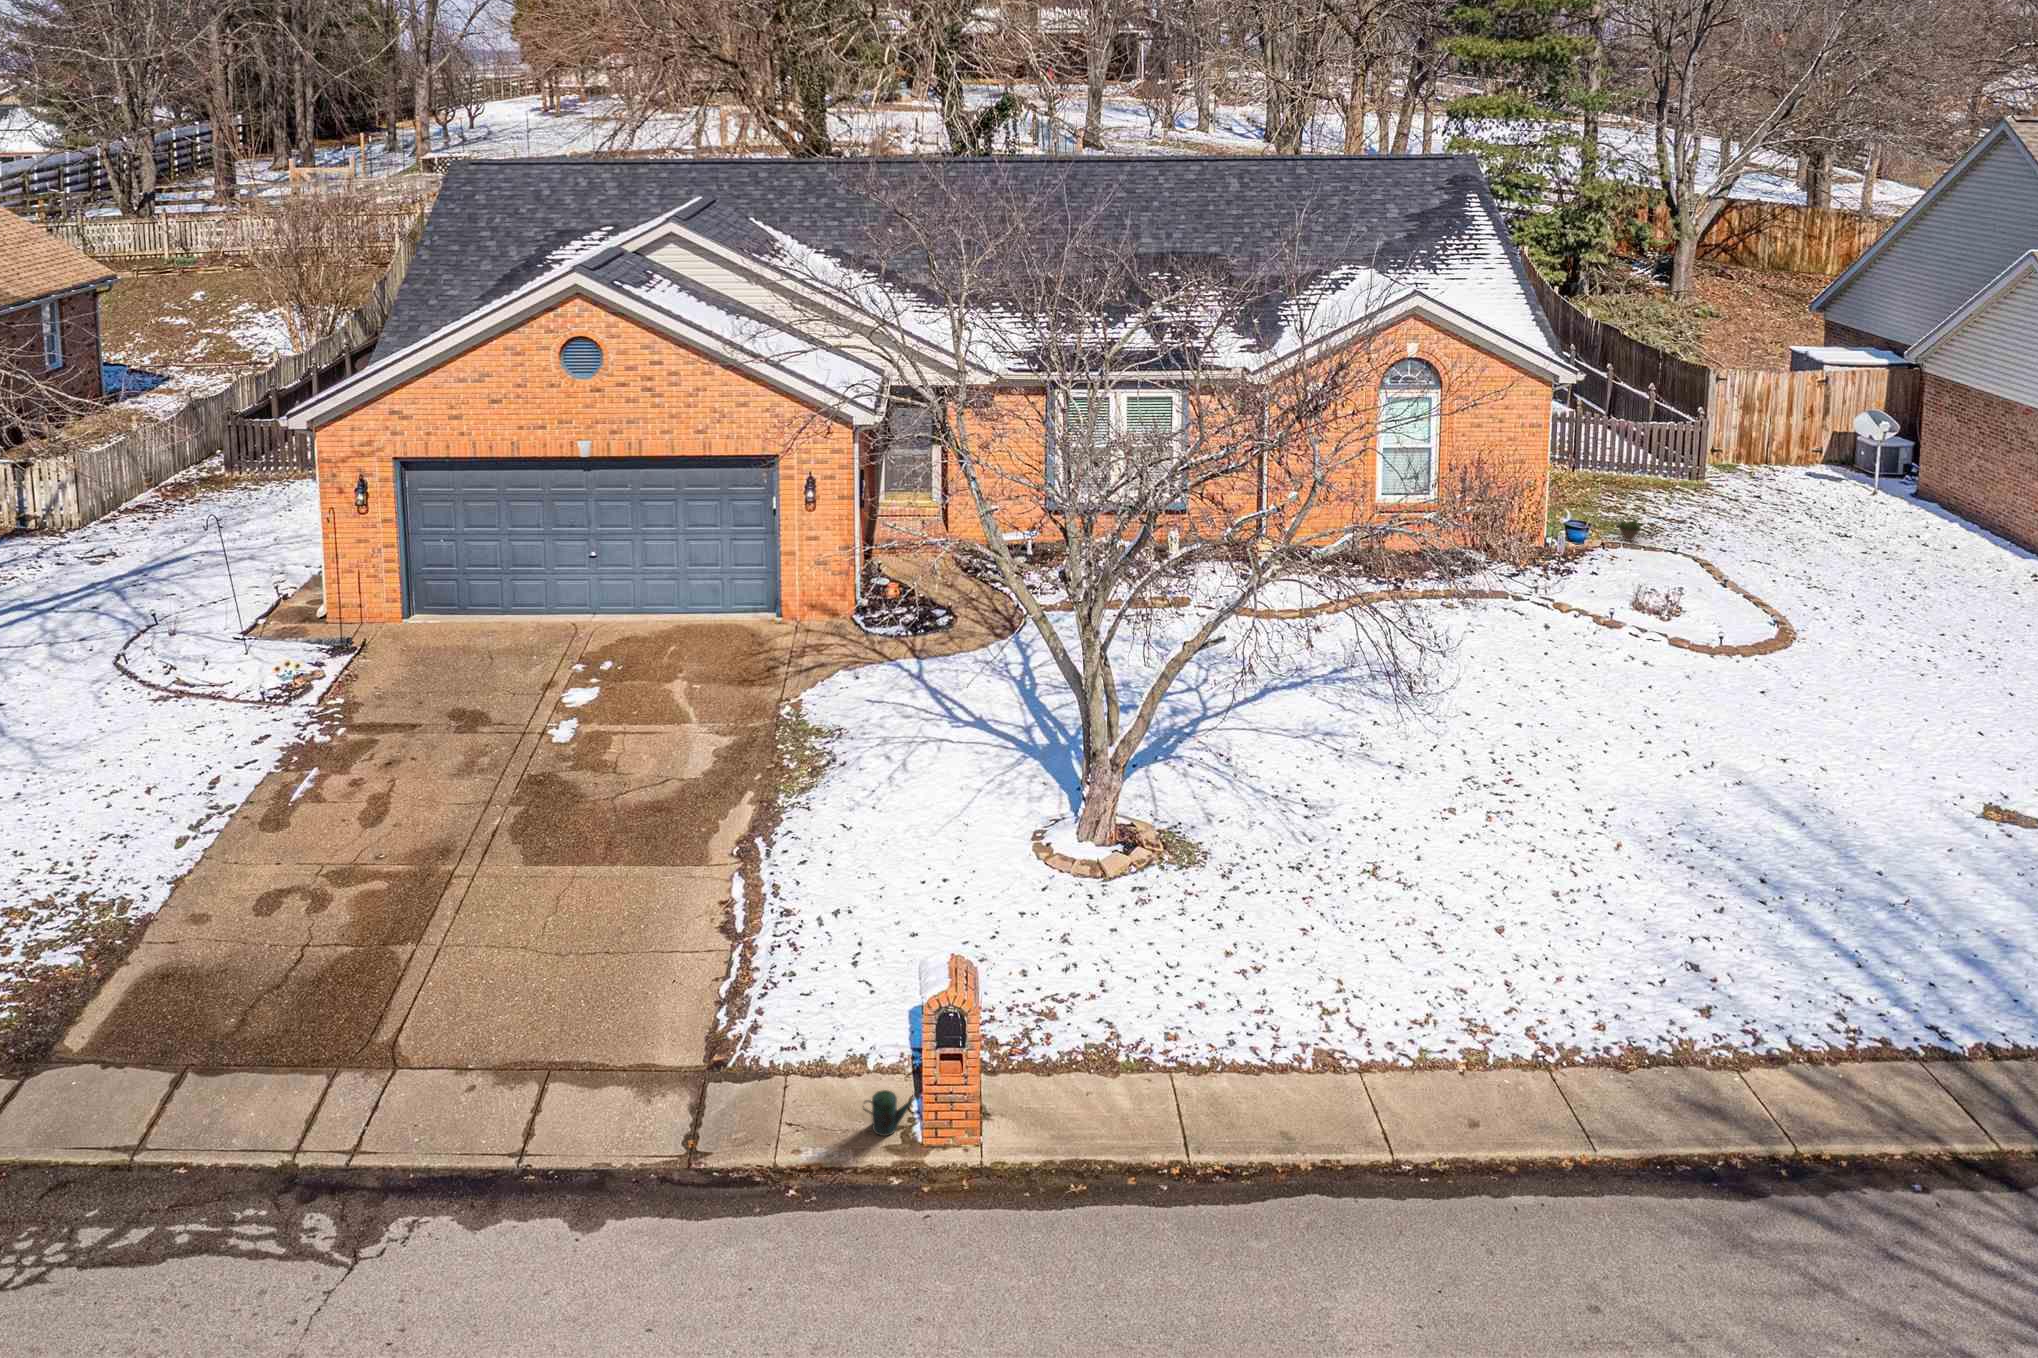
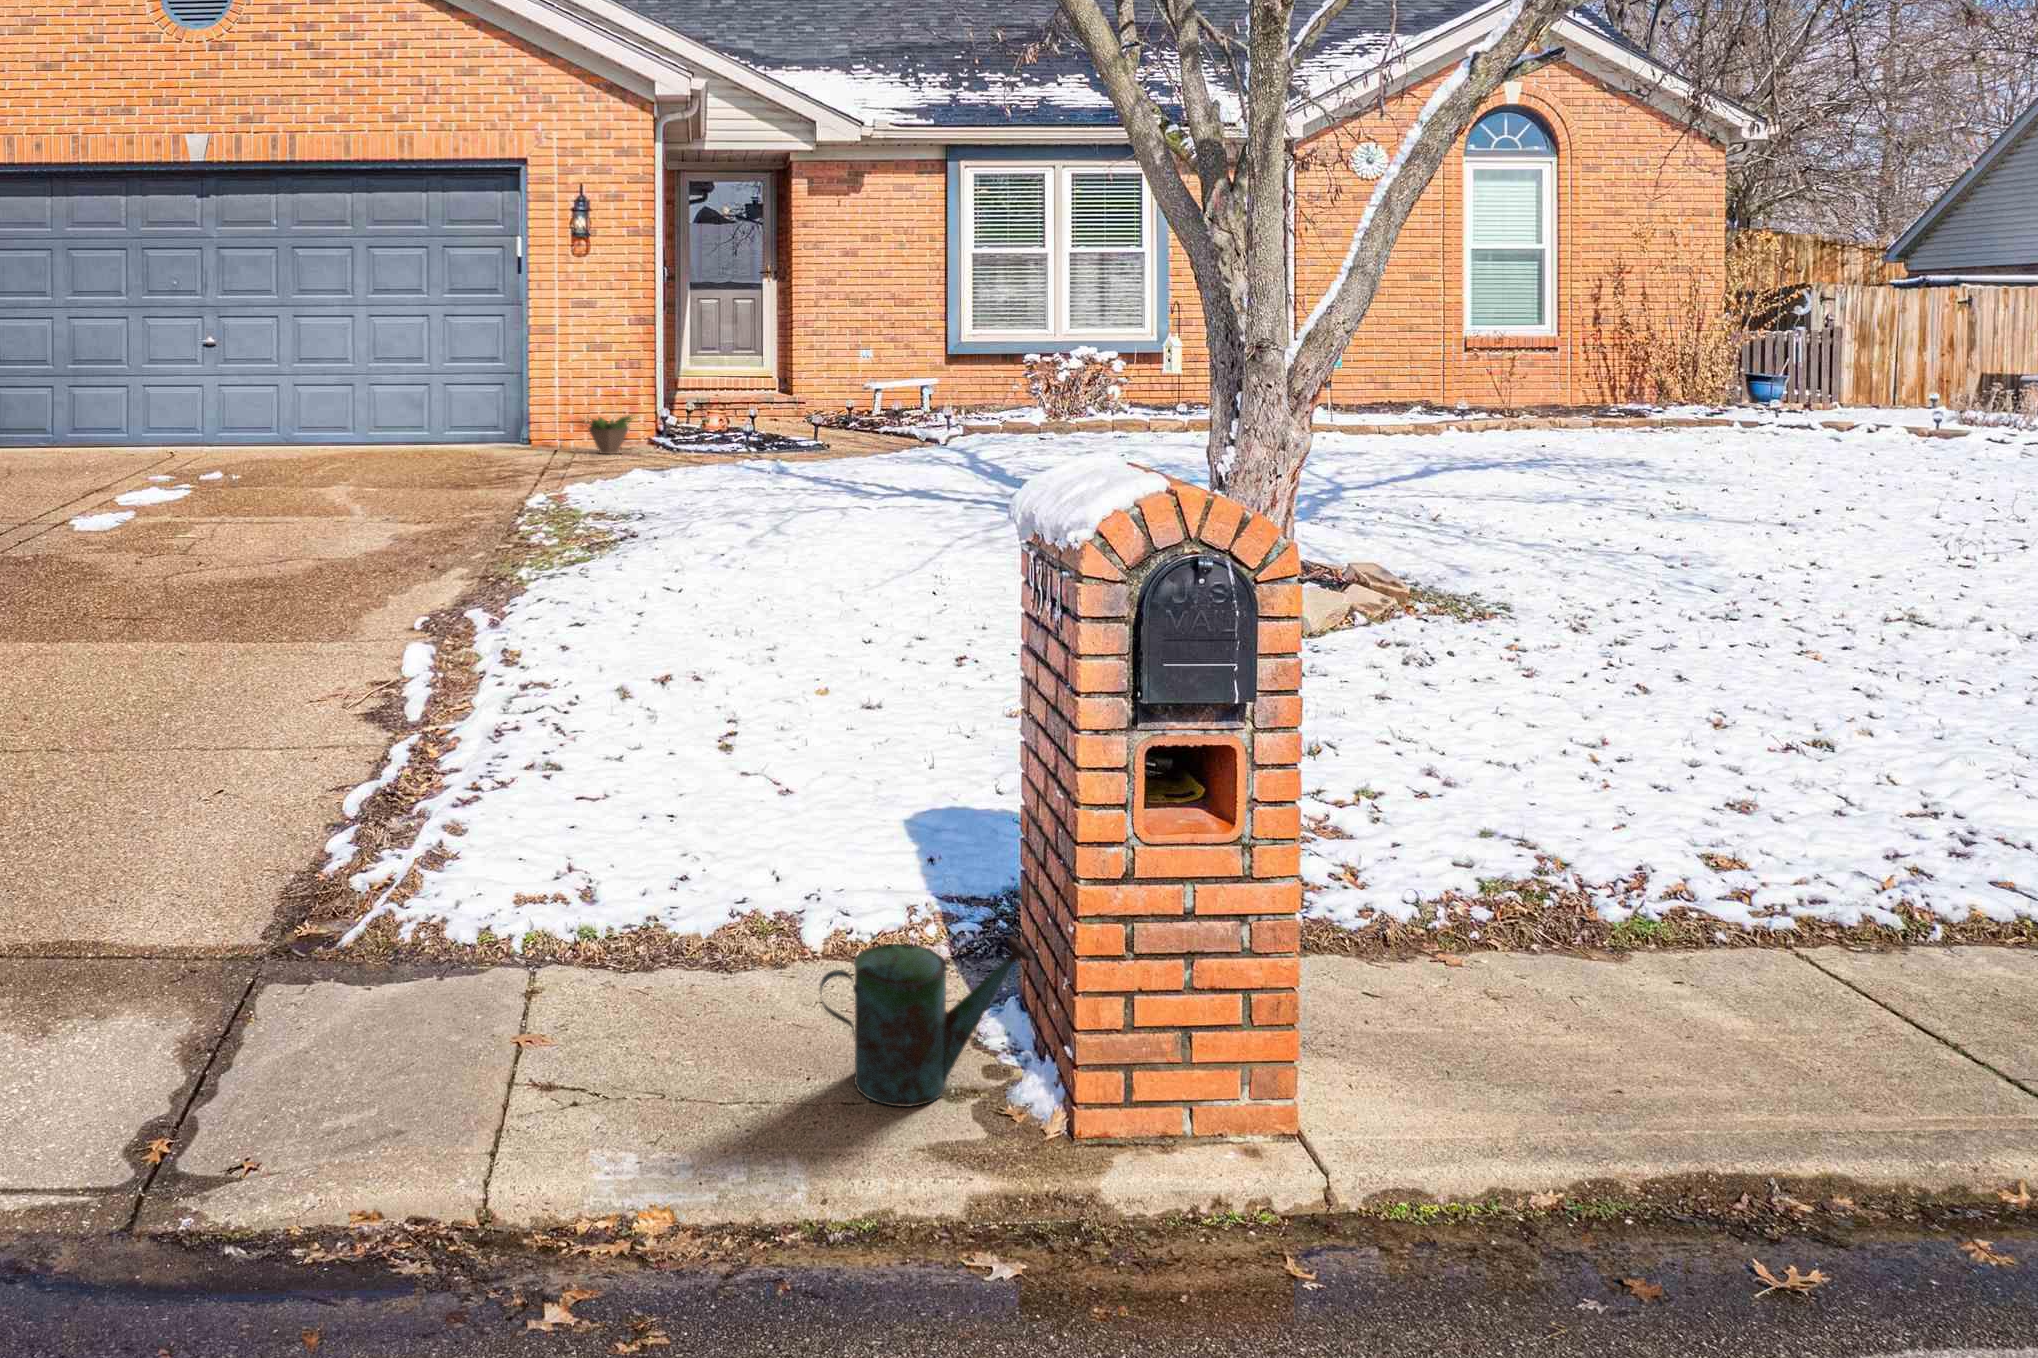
decorative plant: present [1619,519,1642,541] -> present [585,415,632,454]

